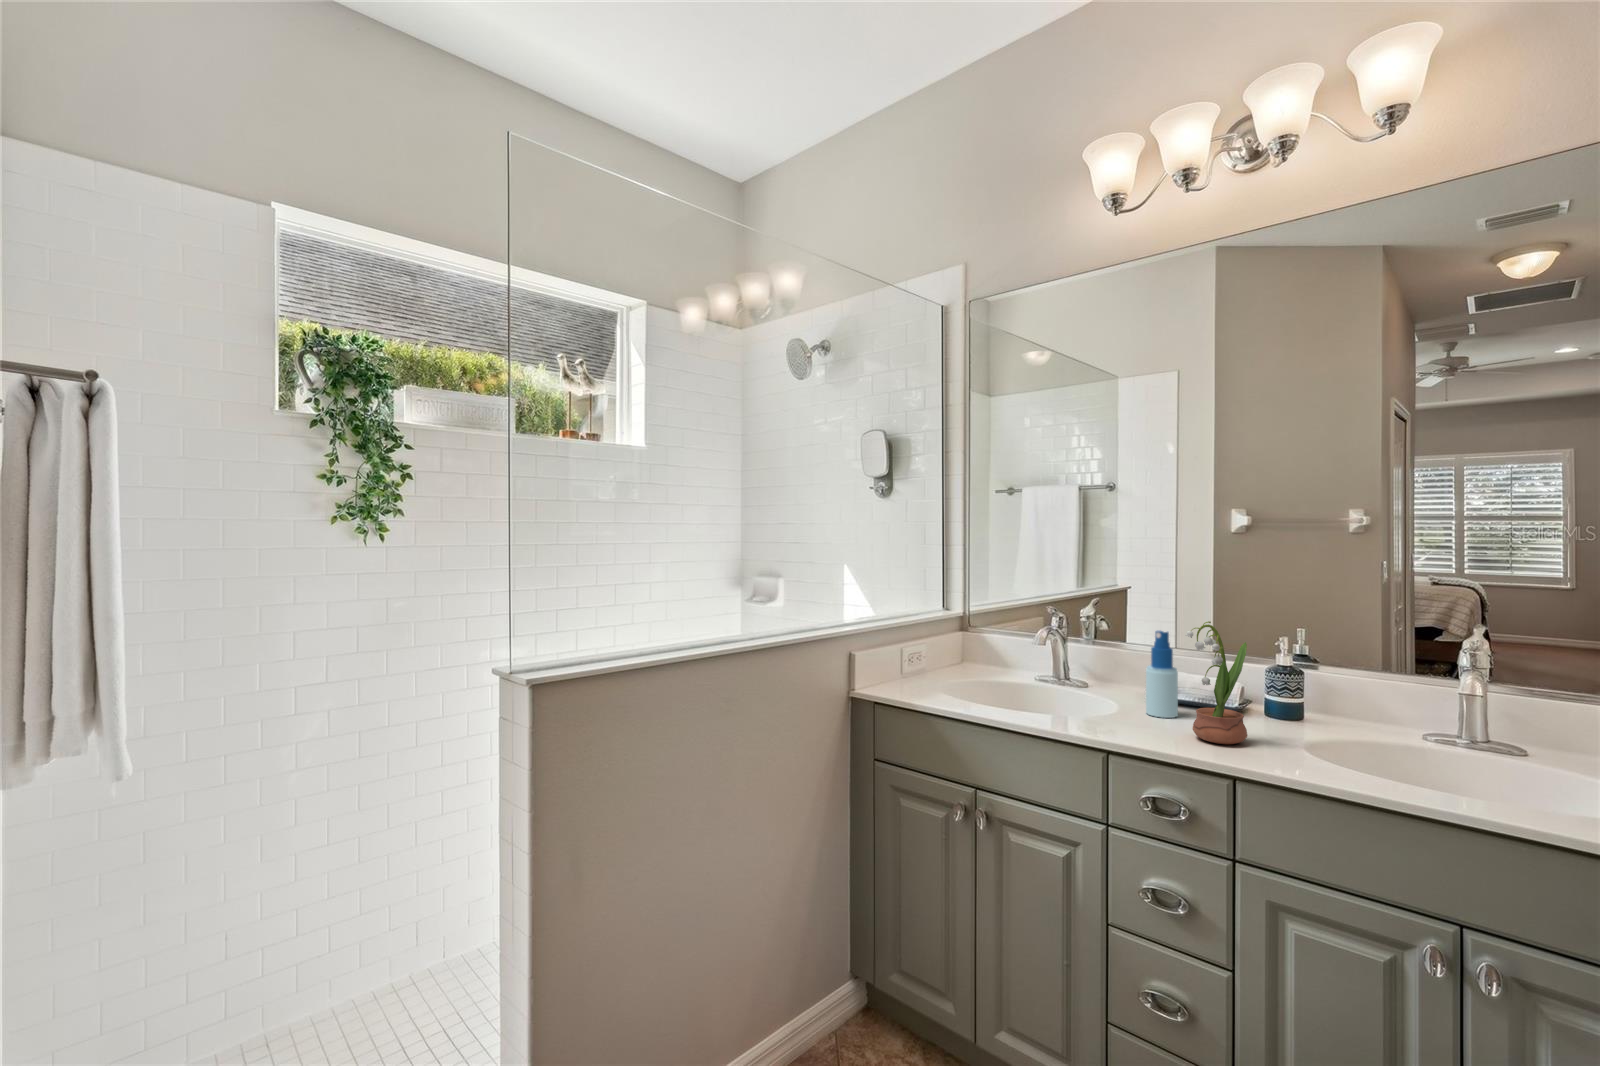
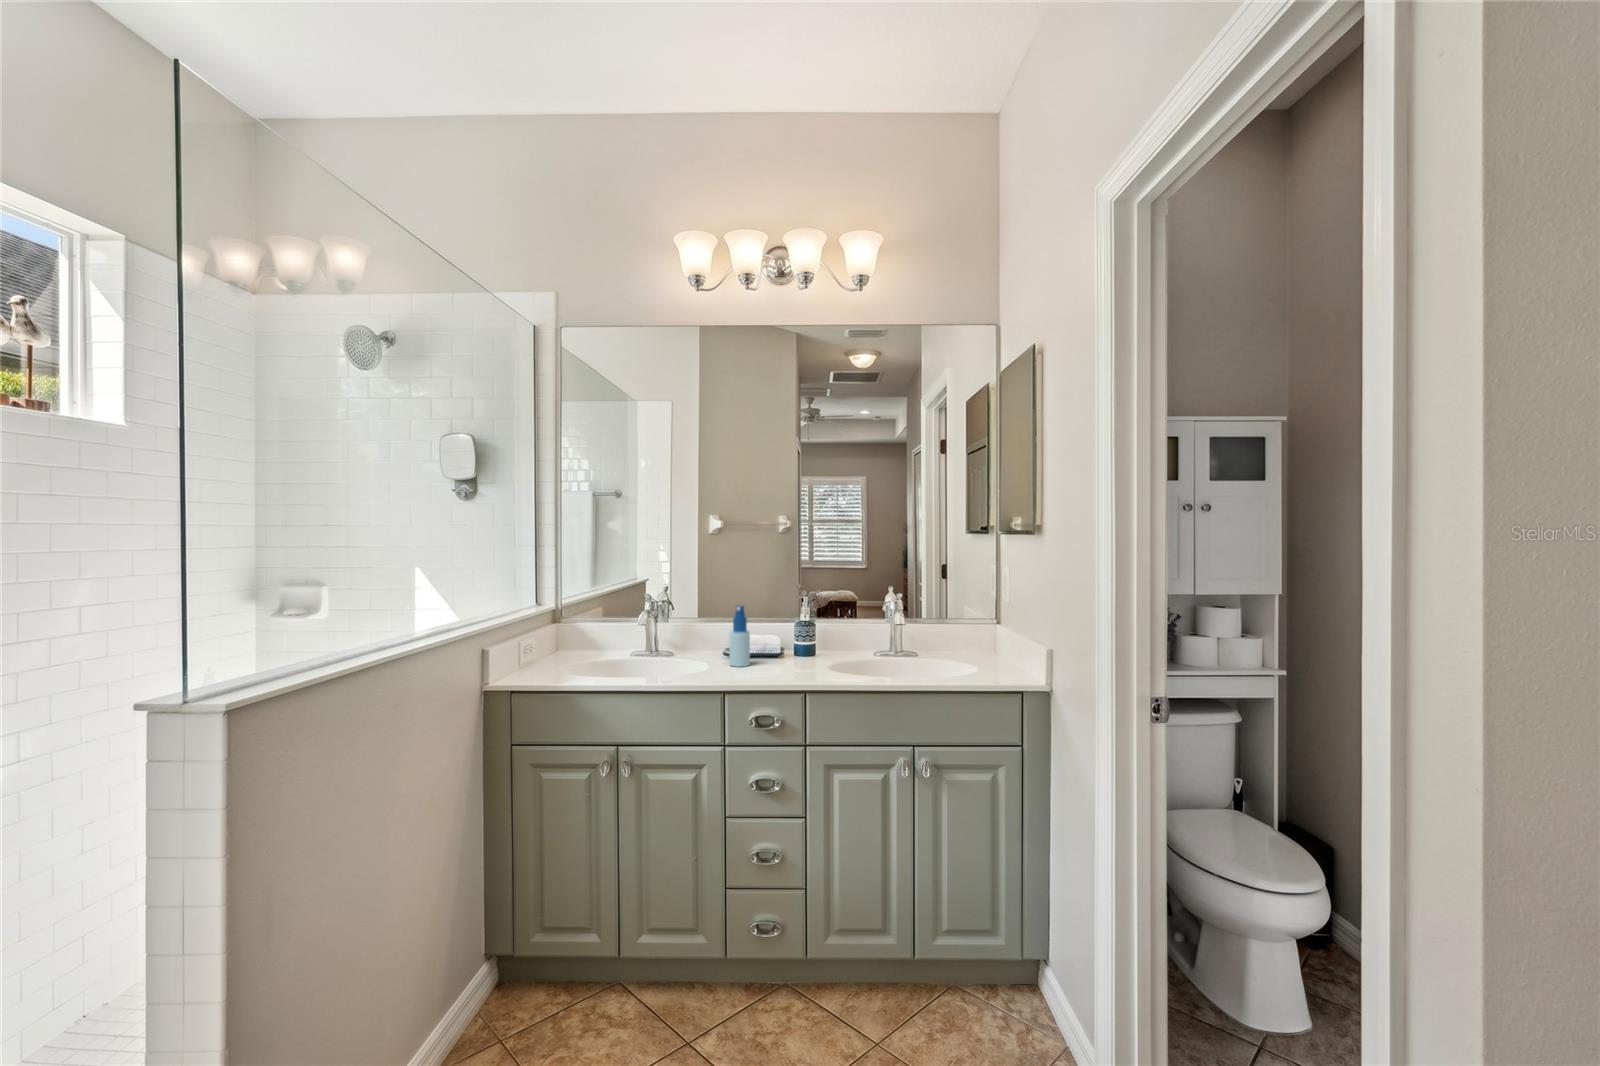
potted flower: present [1186,621,1247,744] -> none [768,595,802,676]

